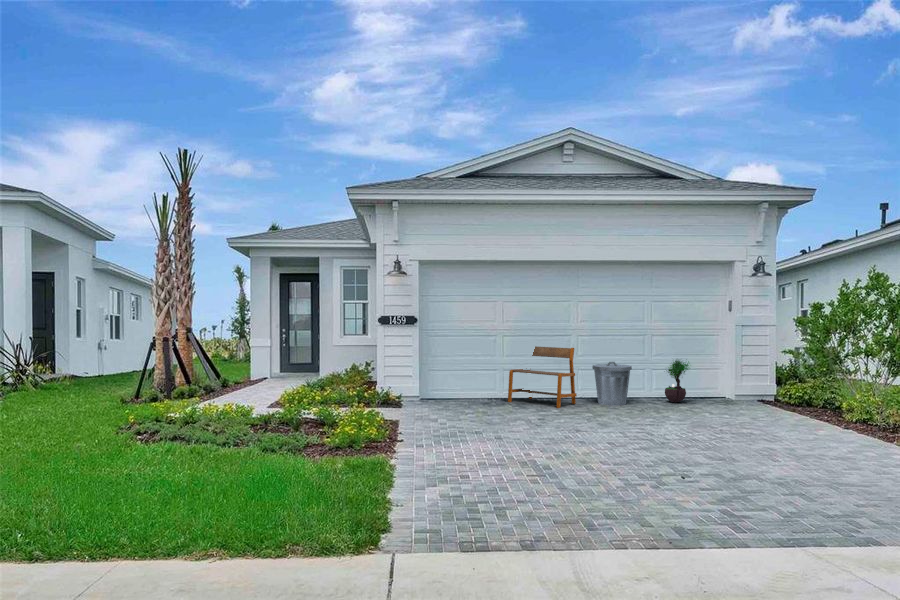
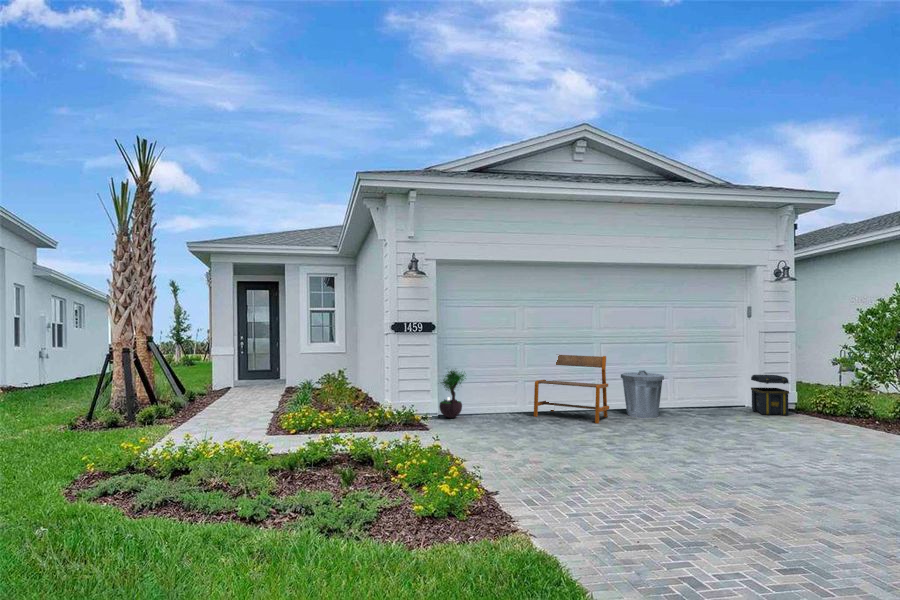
potted tree: present [665,360,689,402] -> present [439,370,466,418]
toolbox: none [726,368,758,407] -> present [751,375,789,415]

